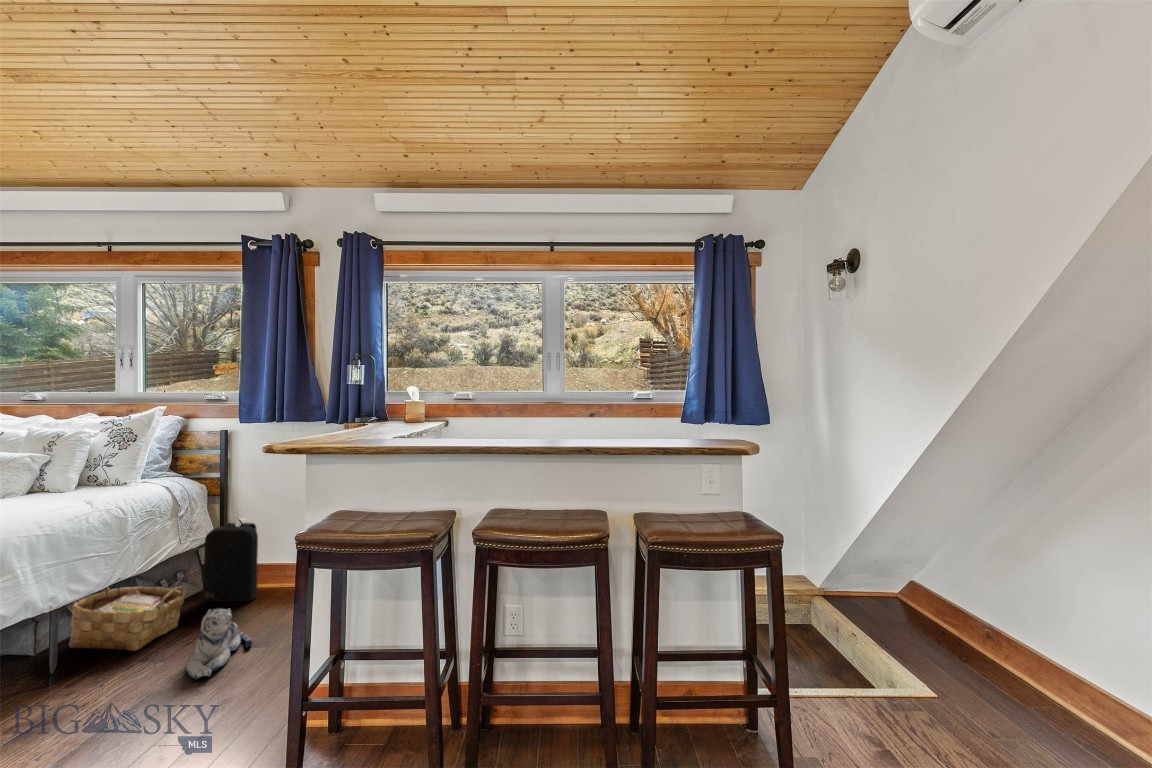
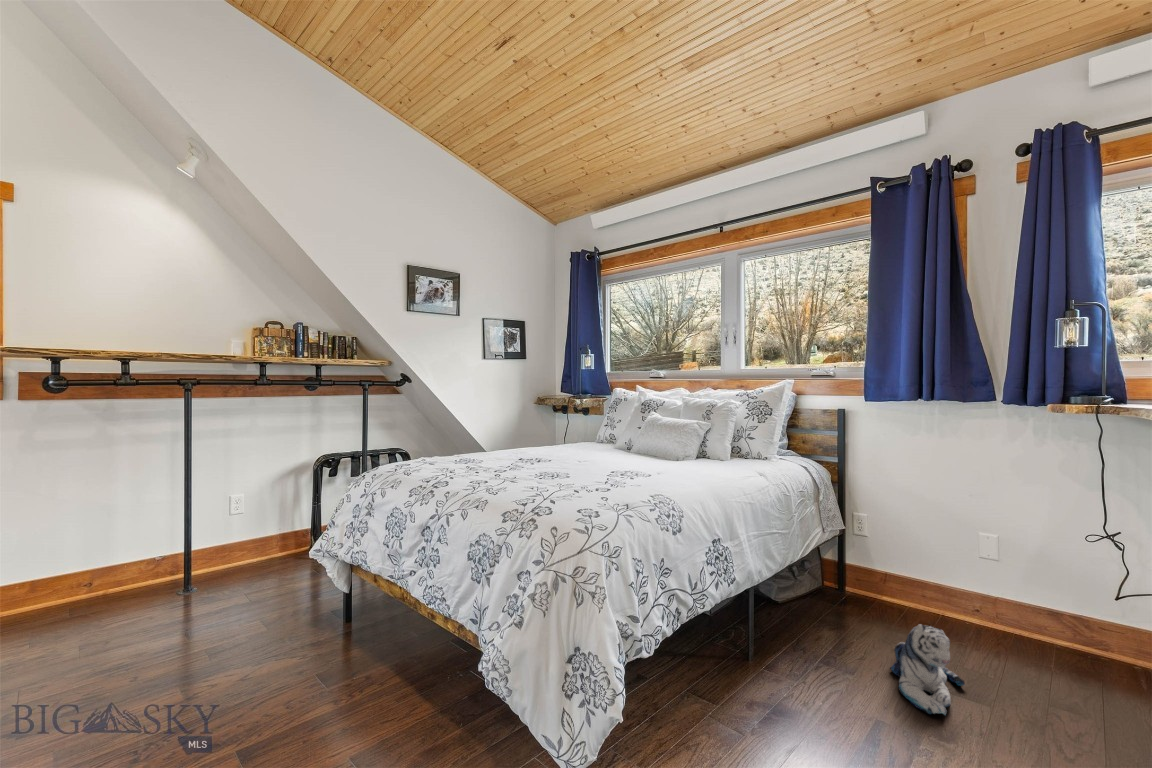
backpack: present [203,519,258,602] -> none [836,511,899,614]
woven basket: present [69,585,184,651] -> none [742,552,845,642]

